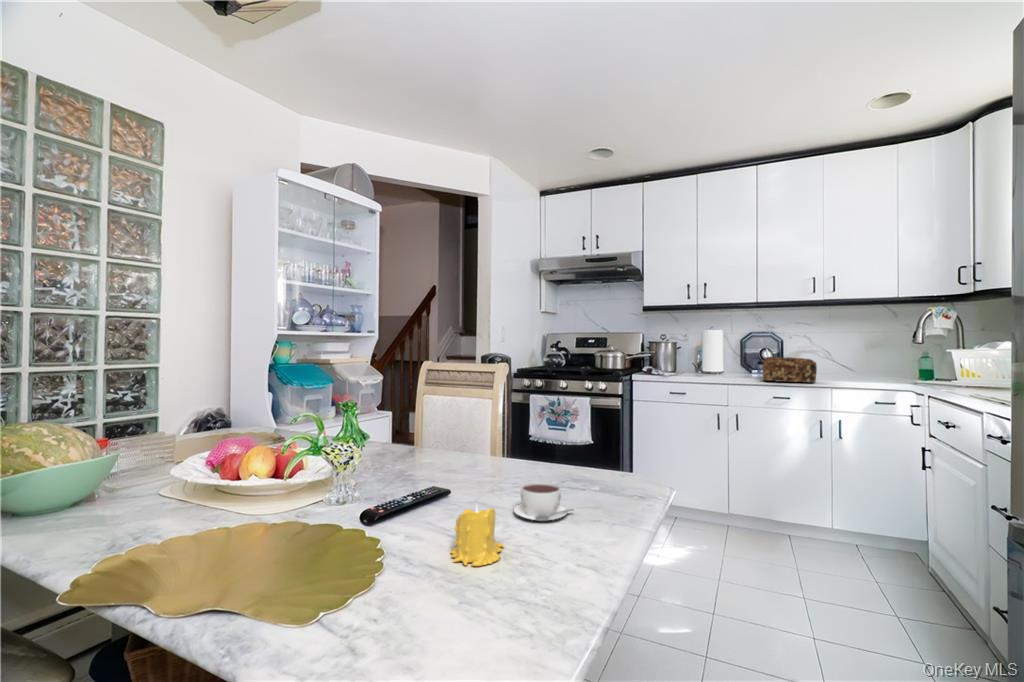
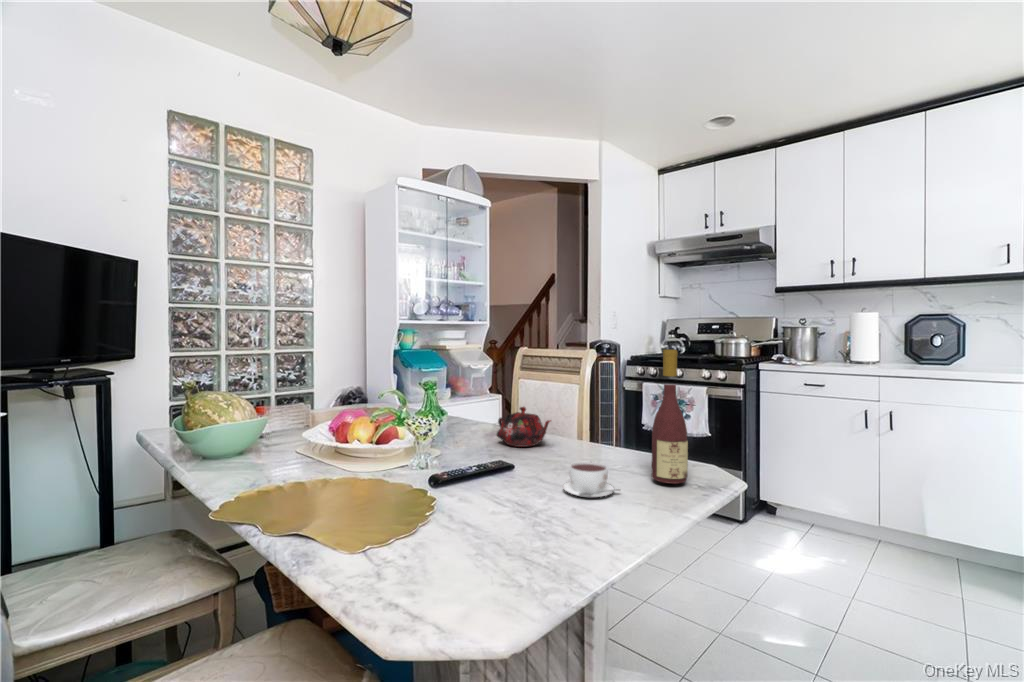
bread loaf: present [762,357,817,383] -> none [922,344,999,374]
wine bottle: none [593,363,631,503] -> present [652,350,688,484]
teapot: none [414,425,479,469] -> present [497,407,551,447]
candle: present [450,506,504,566] -> none [489,473,539,528]

